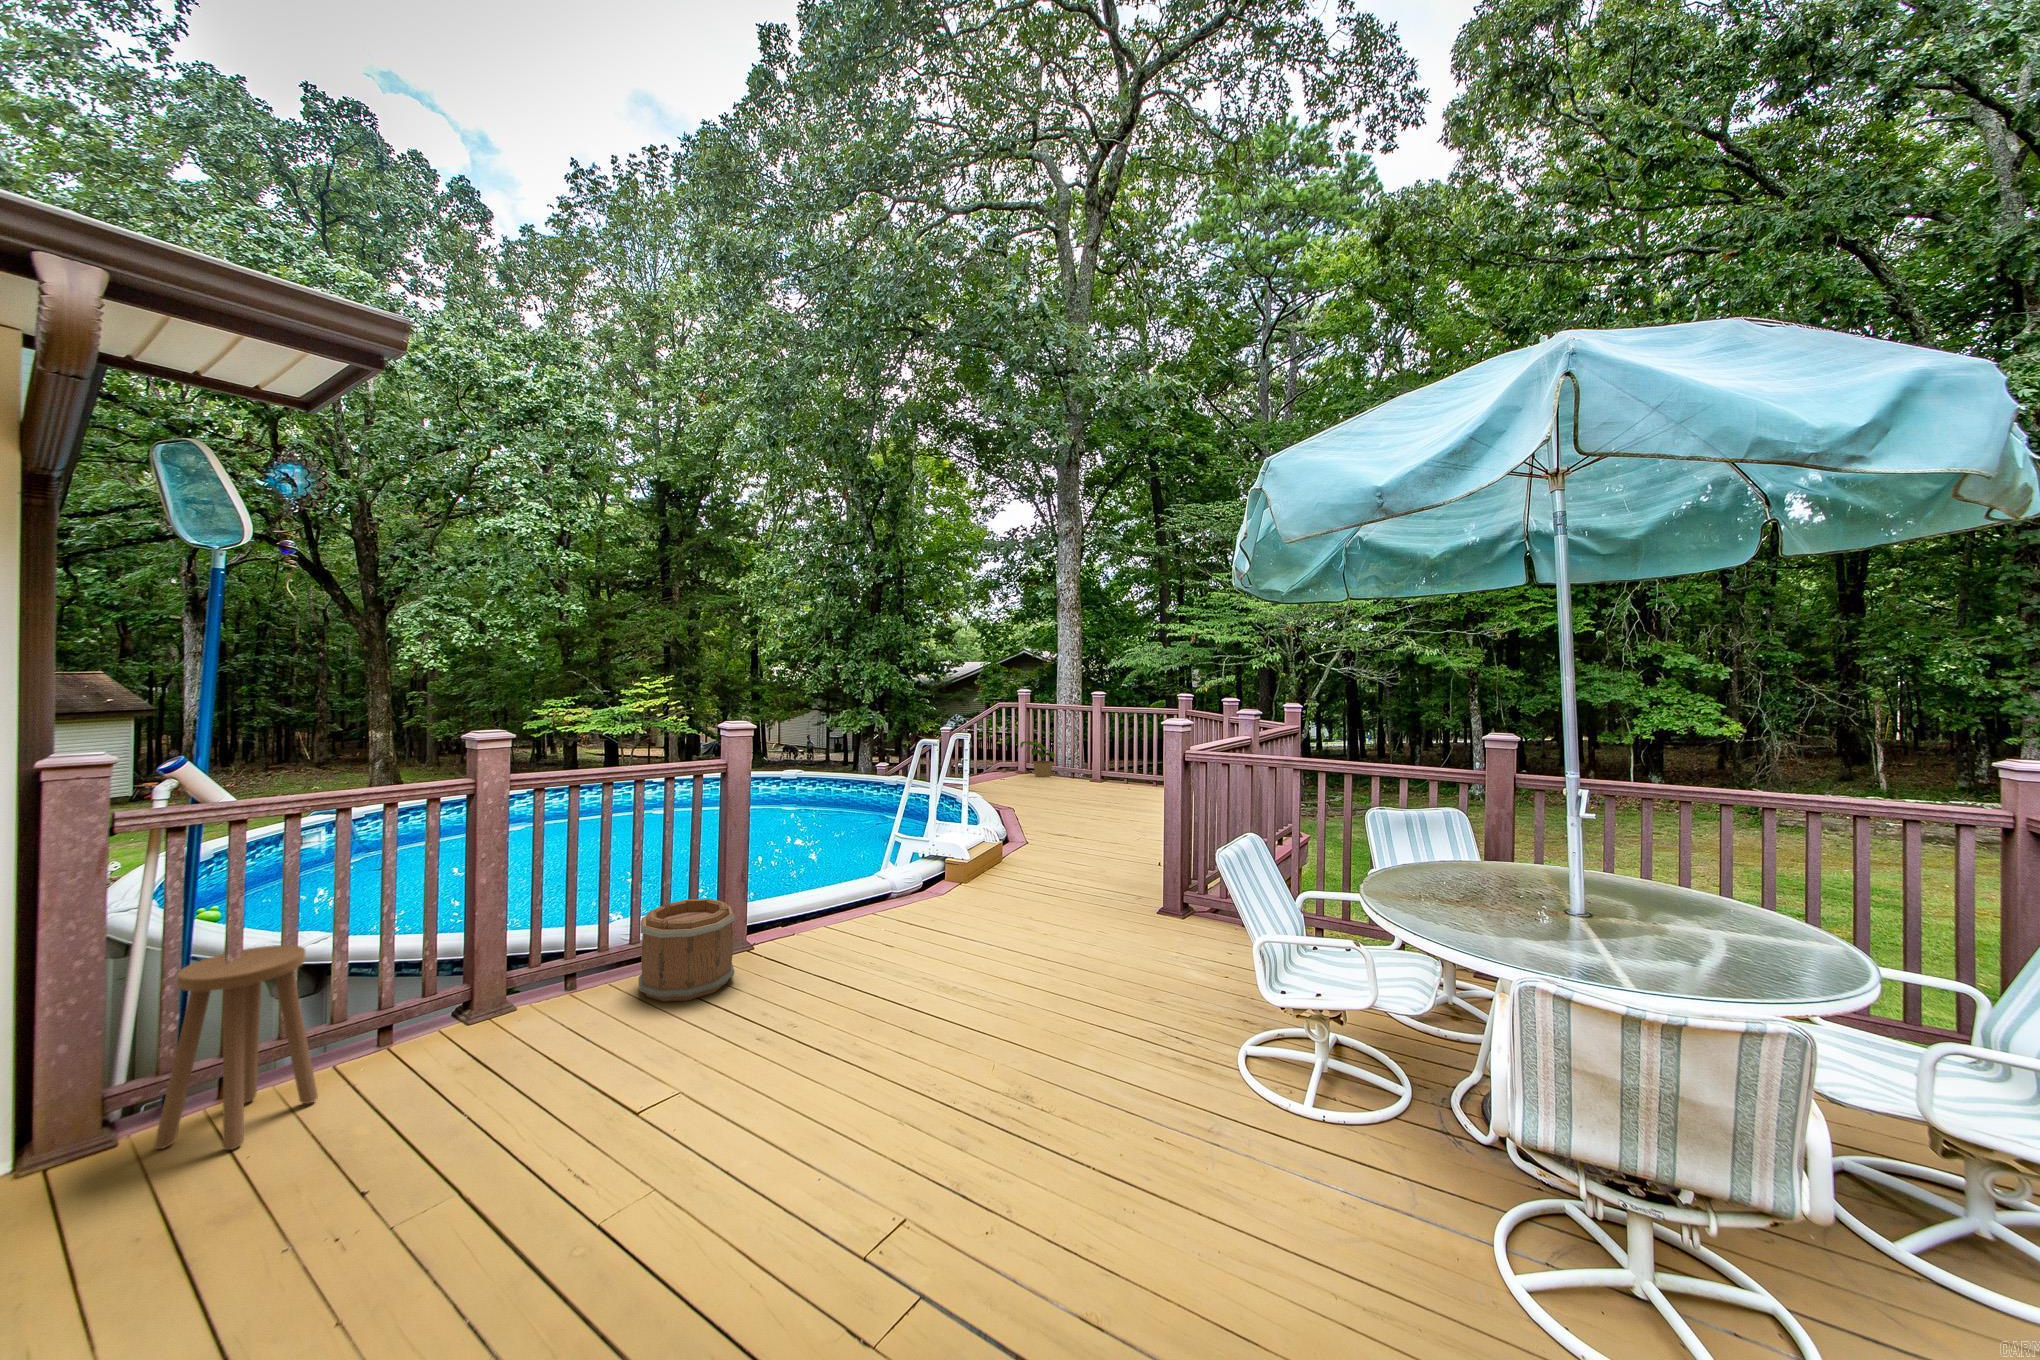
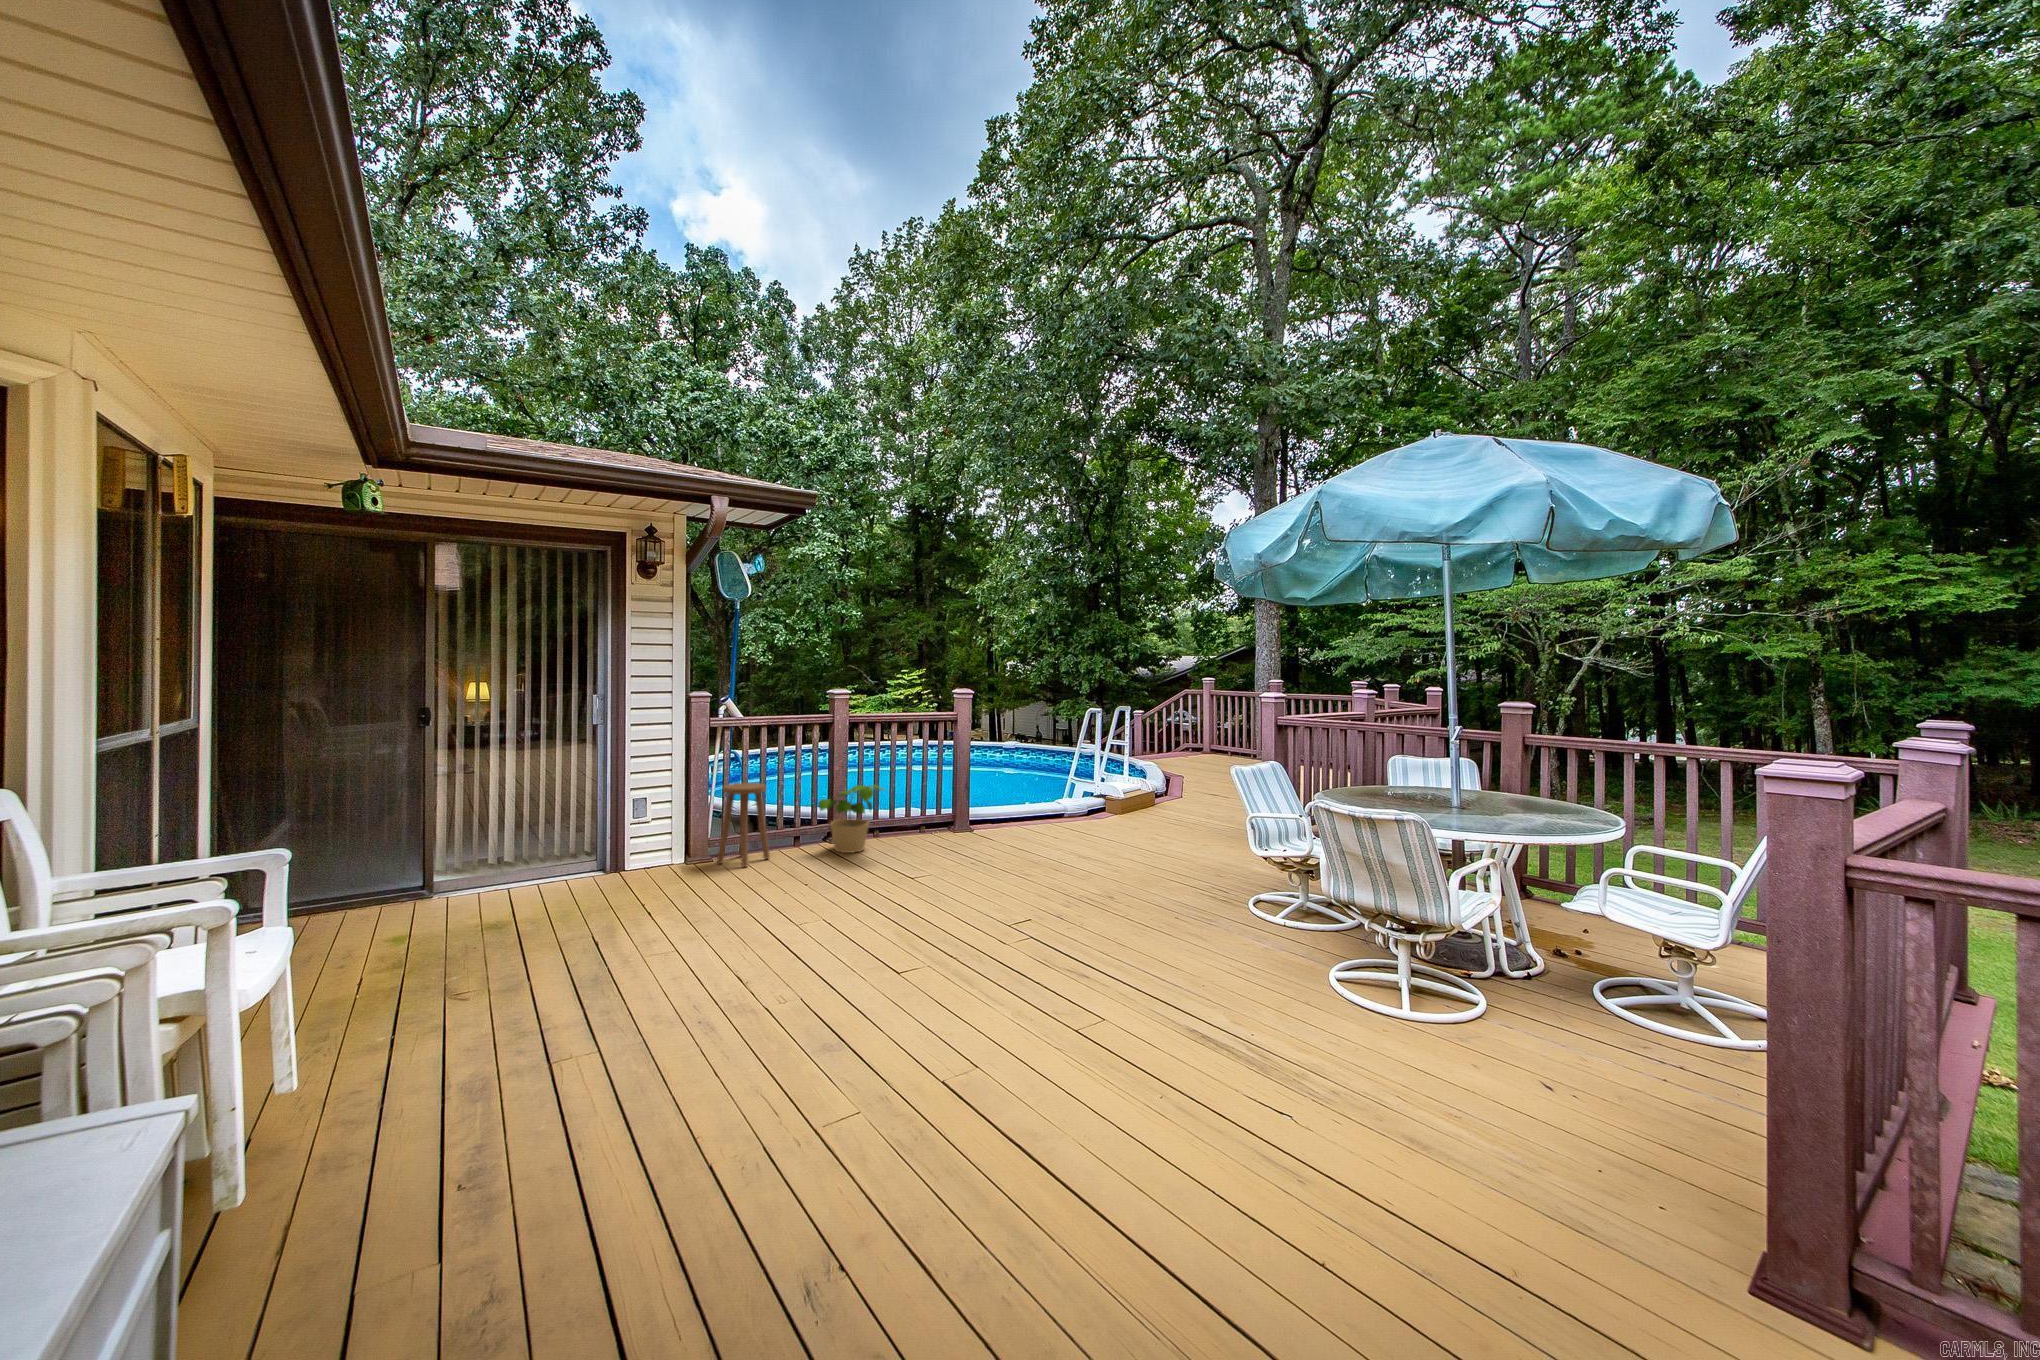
potted plant: present [1020,741,1055,777] -> present [818,785,884,853]
bucket: present [639,899,735,1002] -> none [906,794,959,848]

